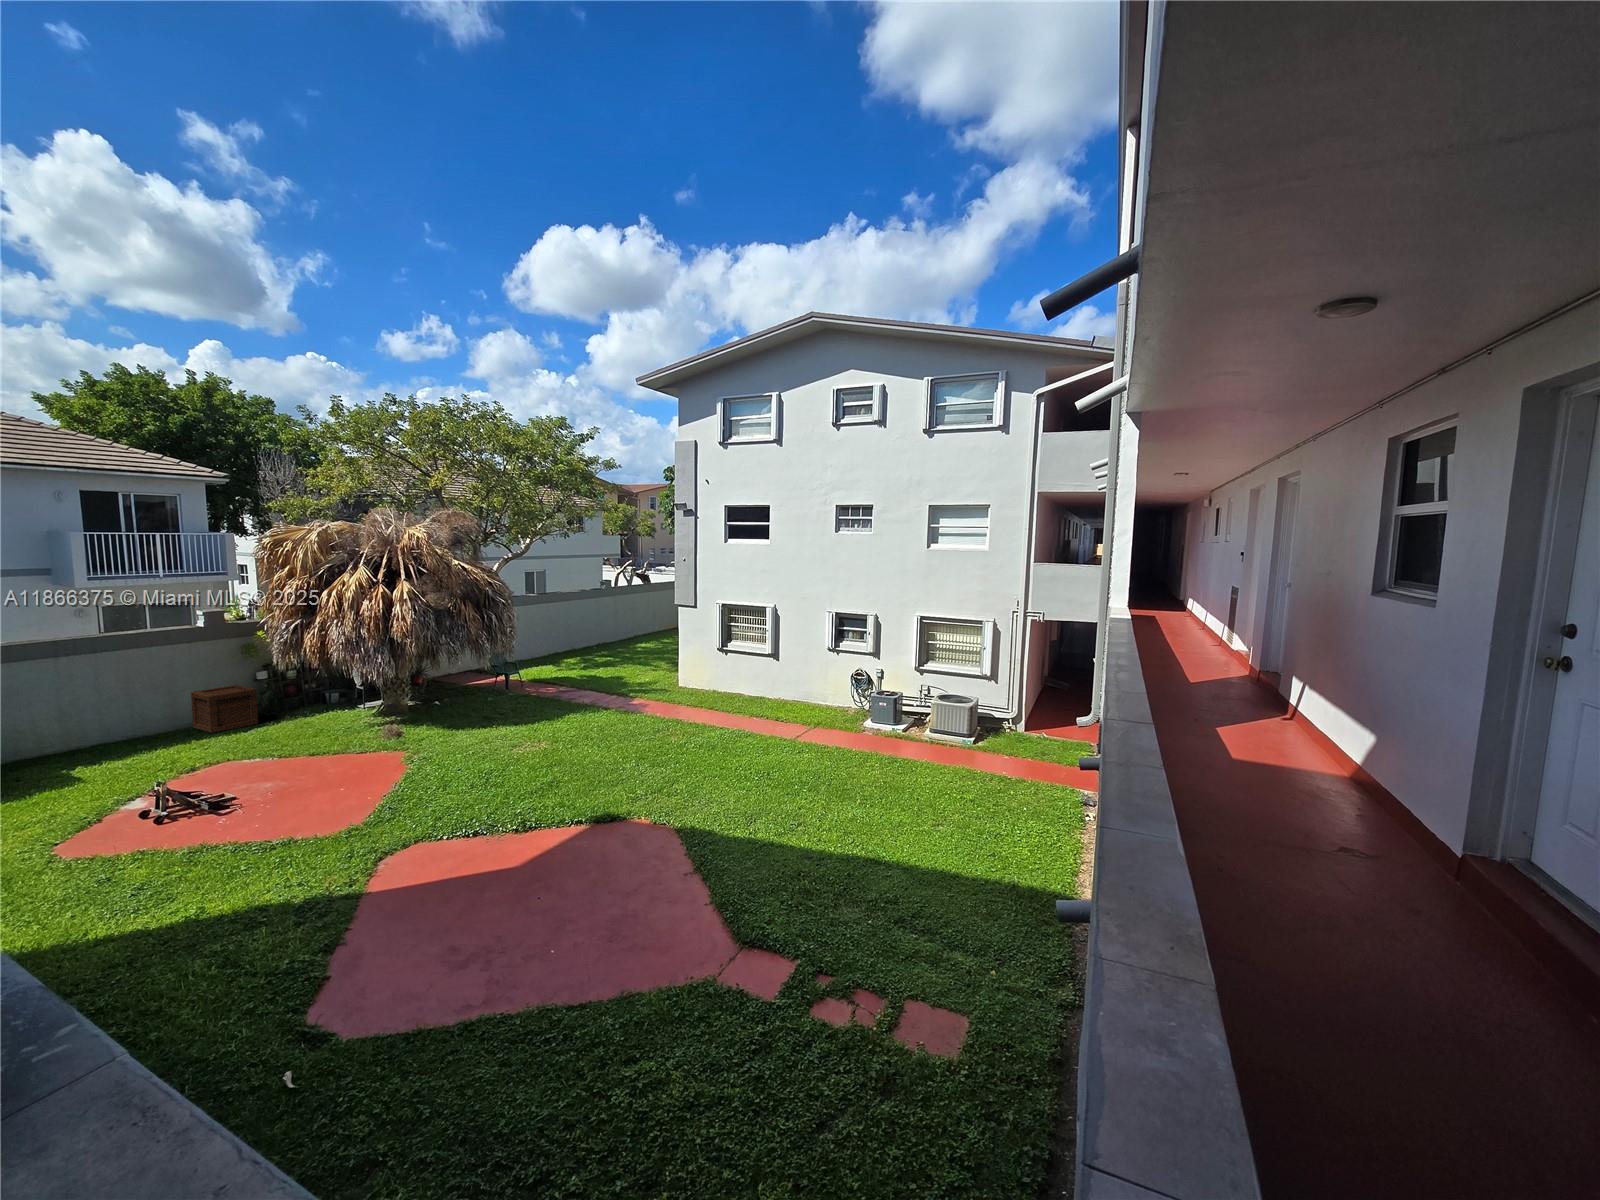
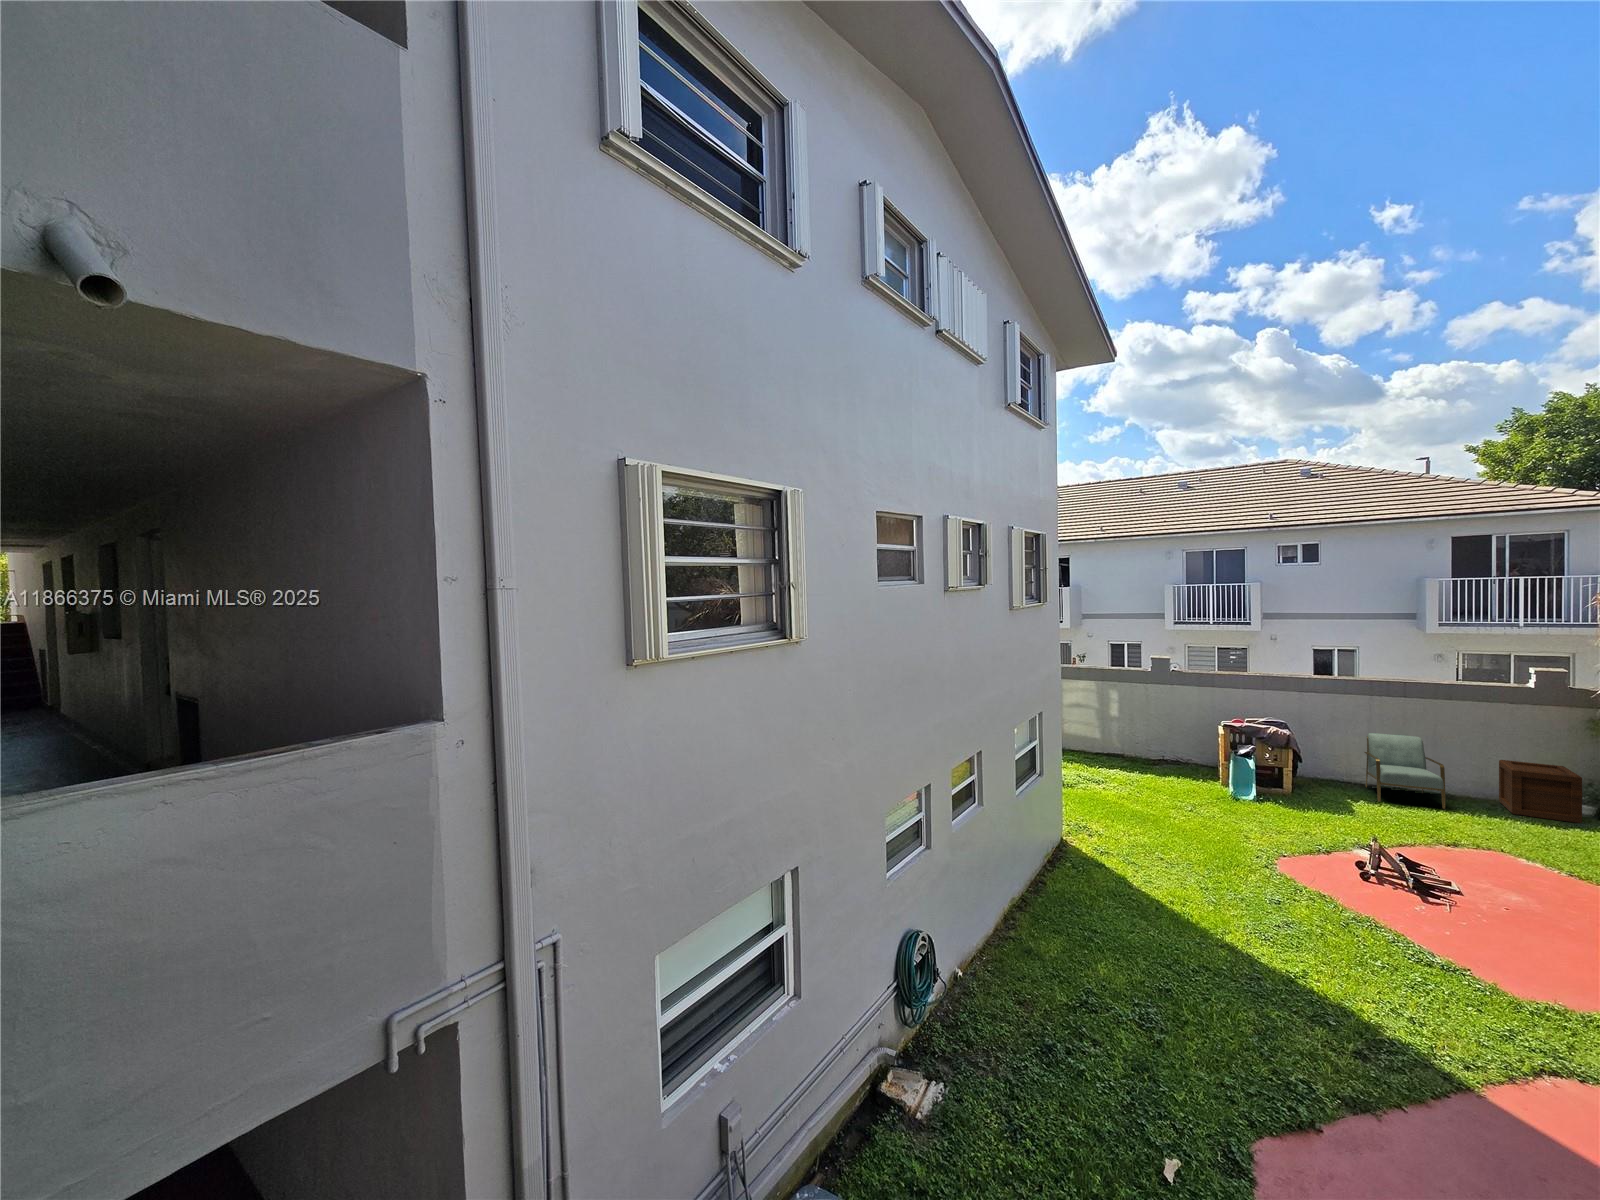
chair: none [61,688,160,762] -> present [1365,733,1445,809]

